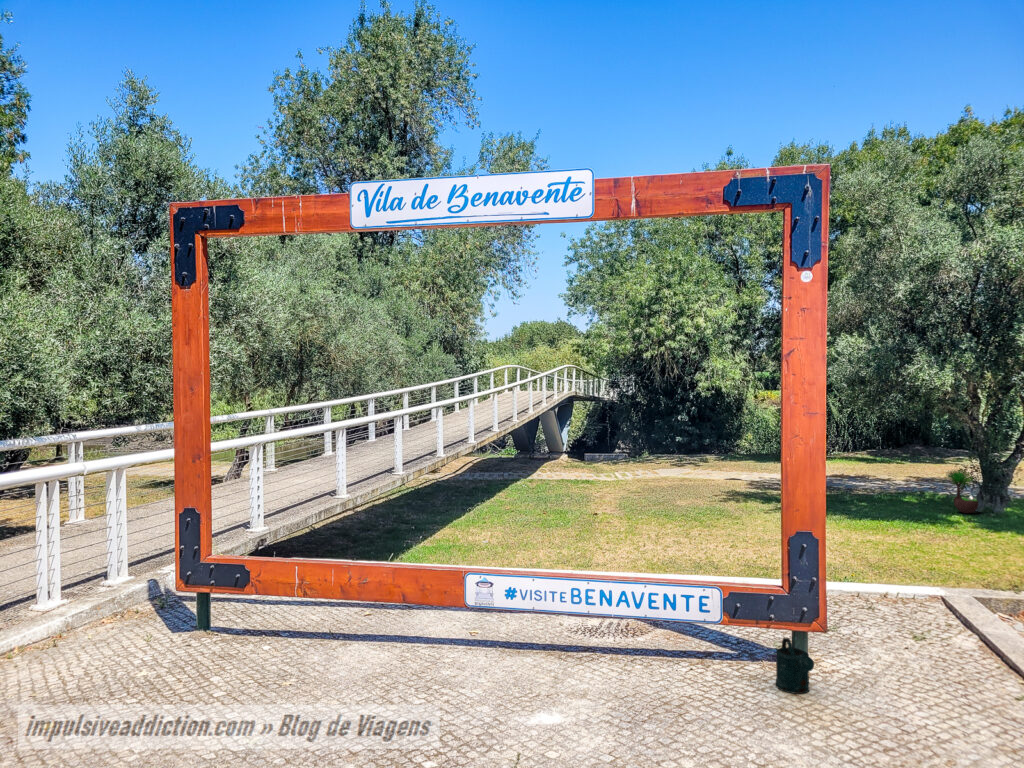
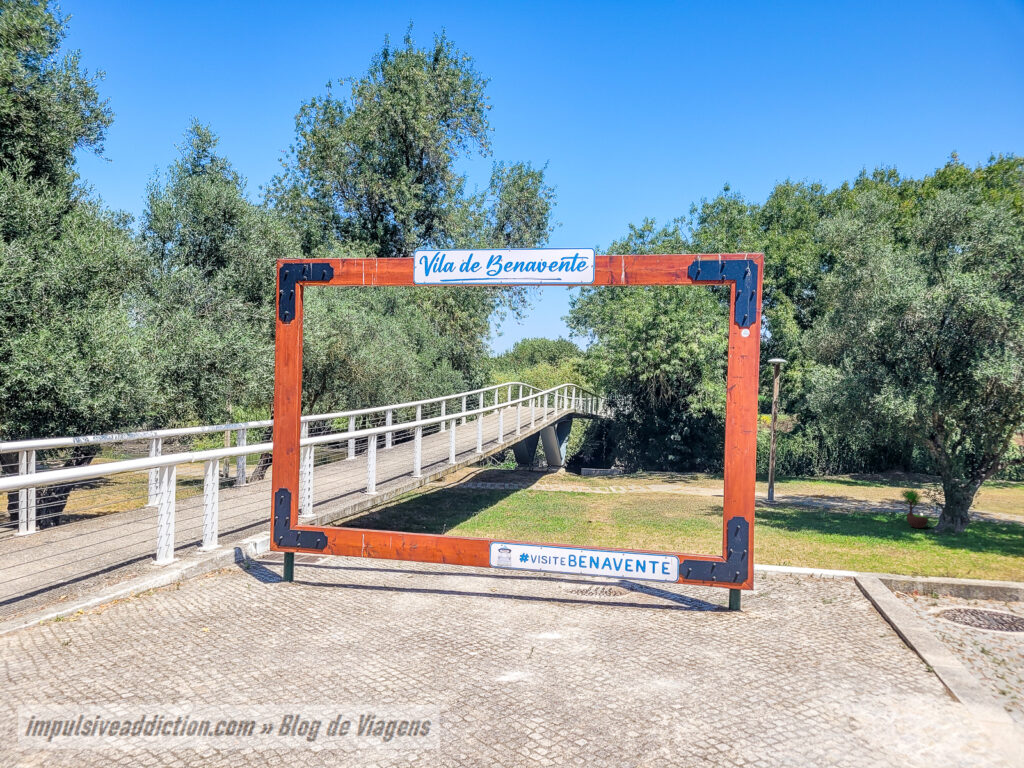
watering can: present [776,638,814,694] -> none [714,593,739,631]

